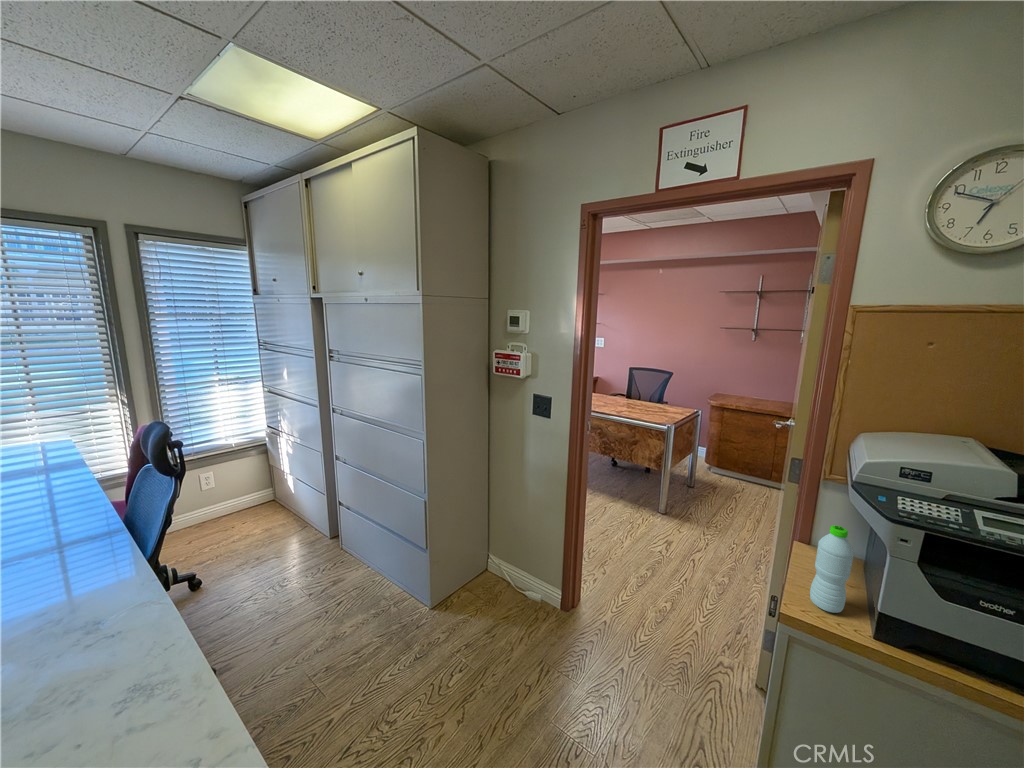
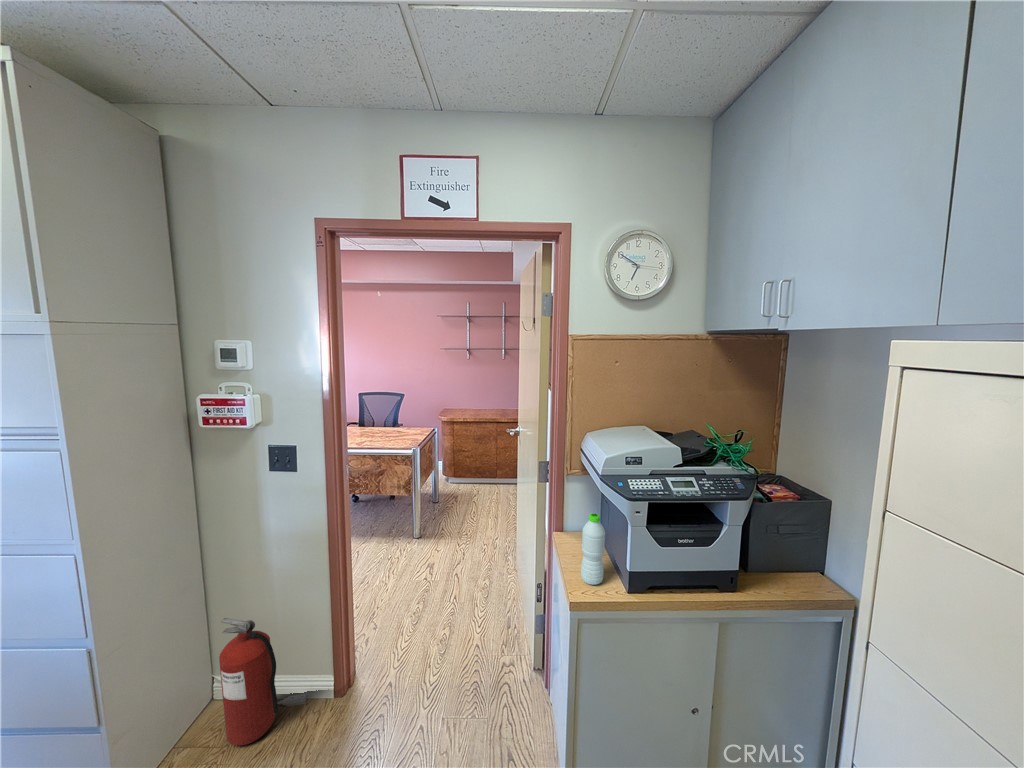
fire extinguisher: none [491,511,523,604] -> present [219,618,278,745]

